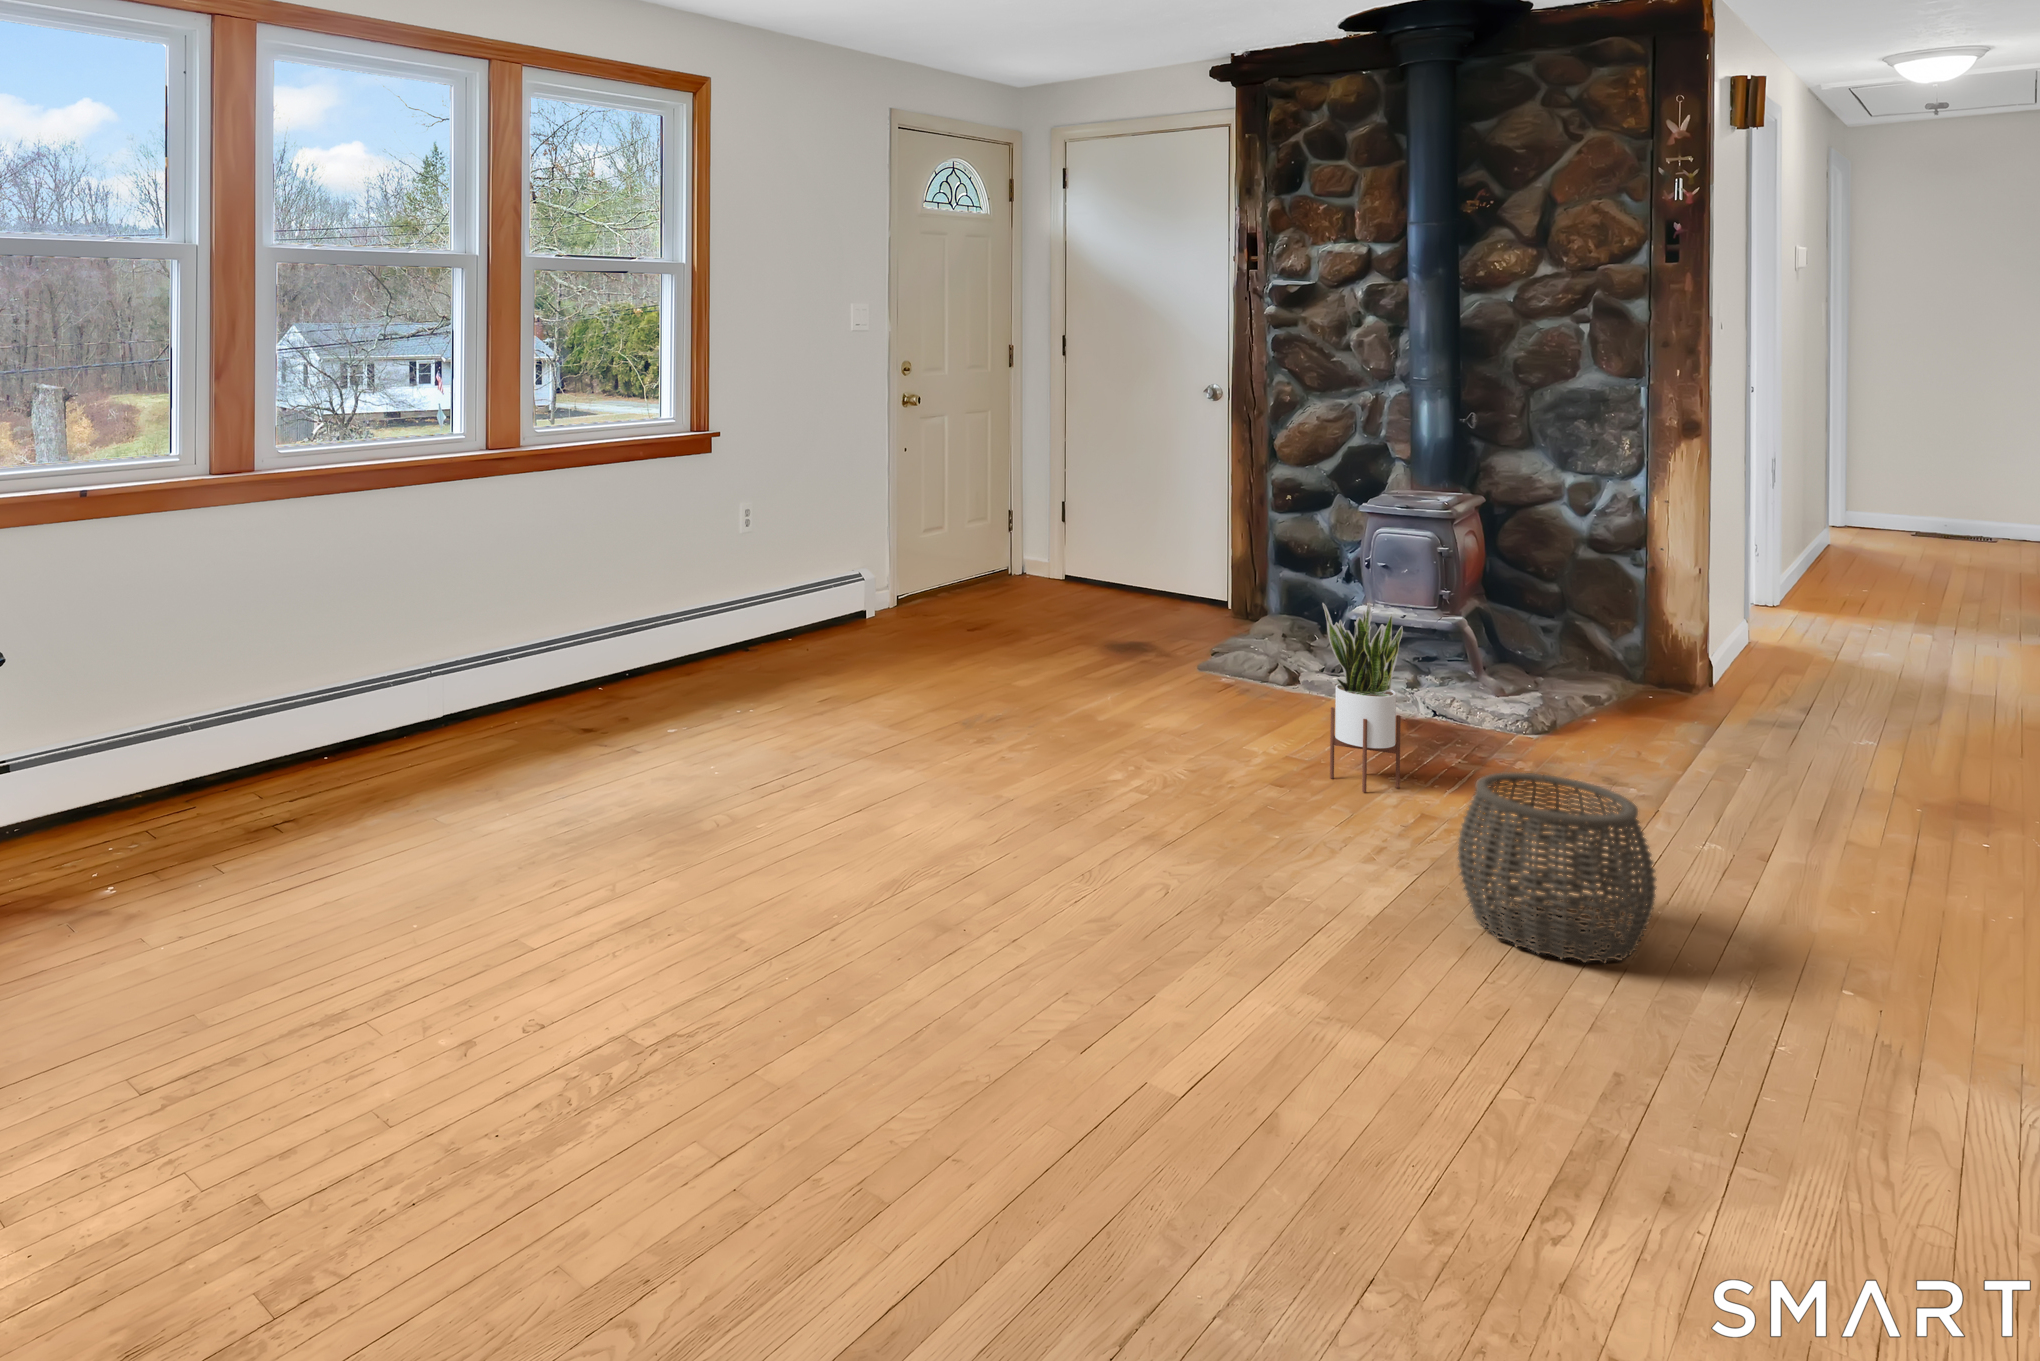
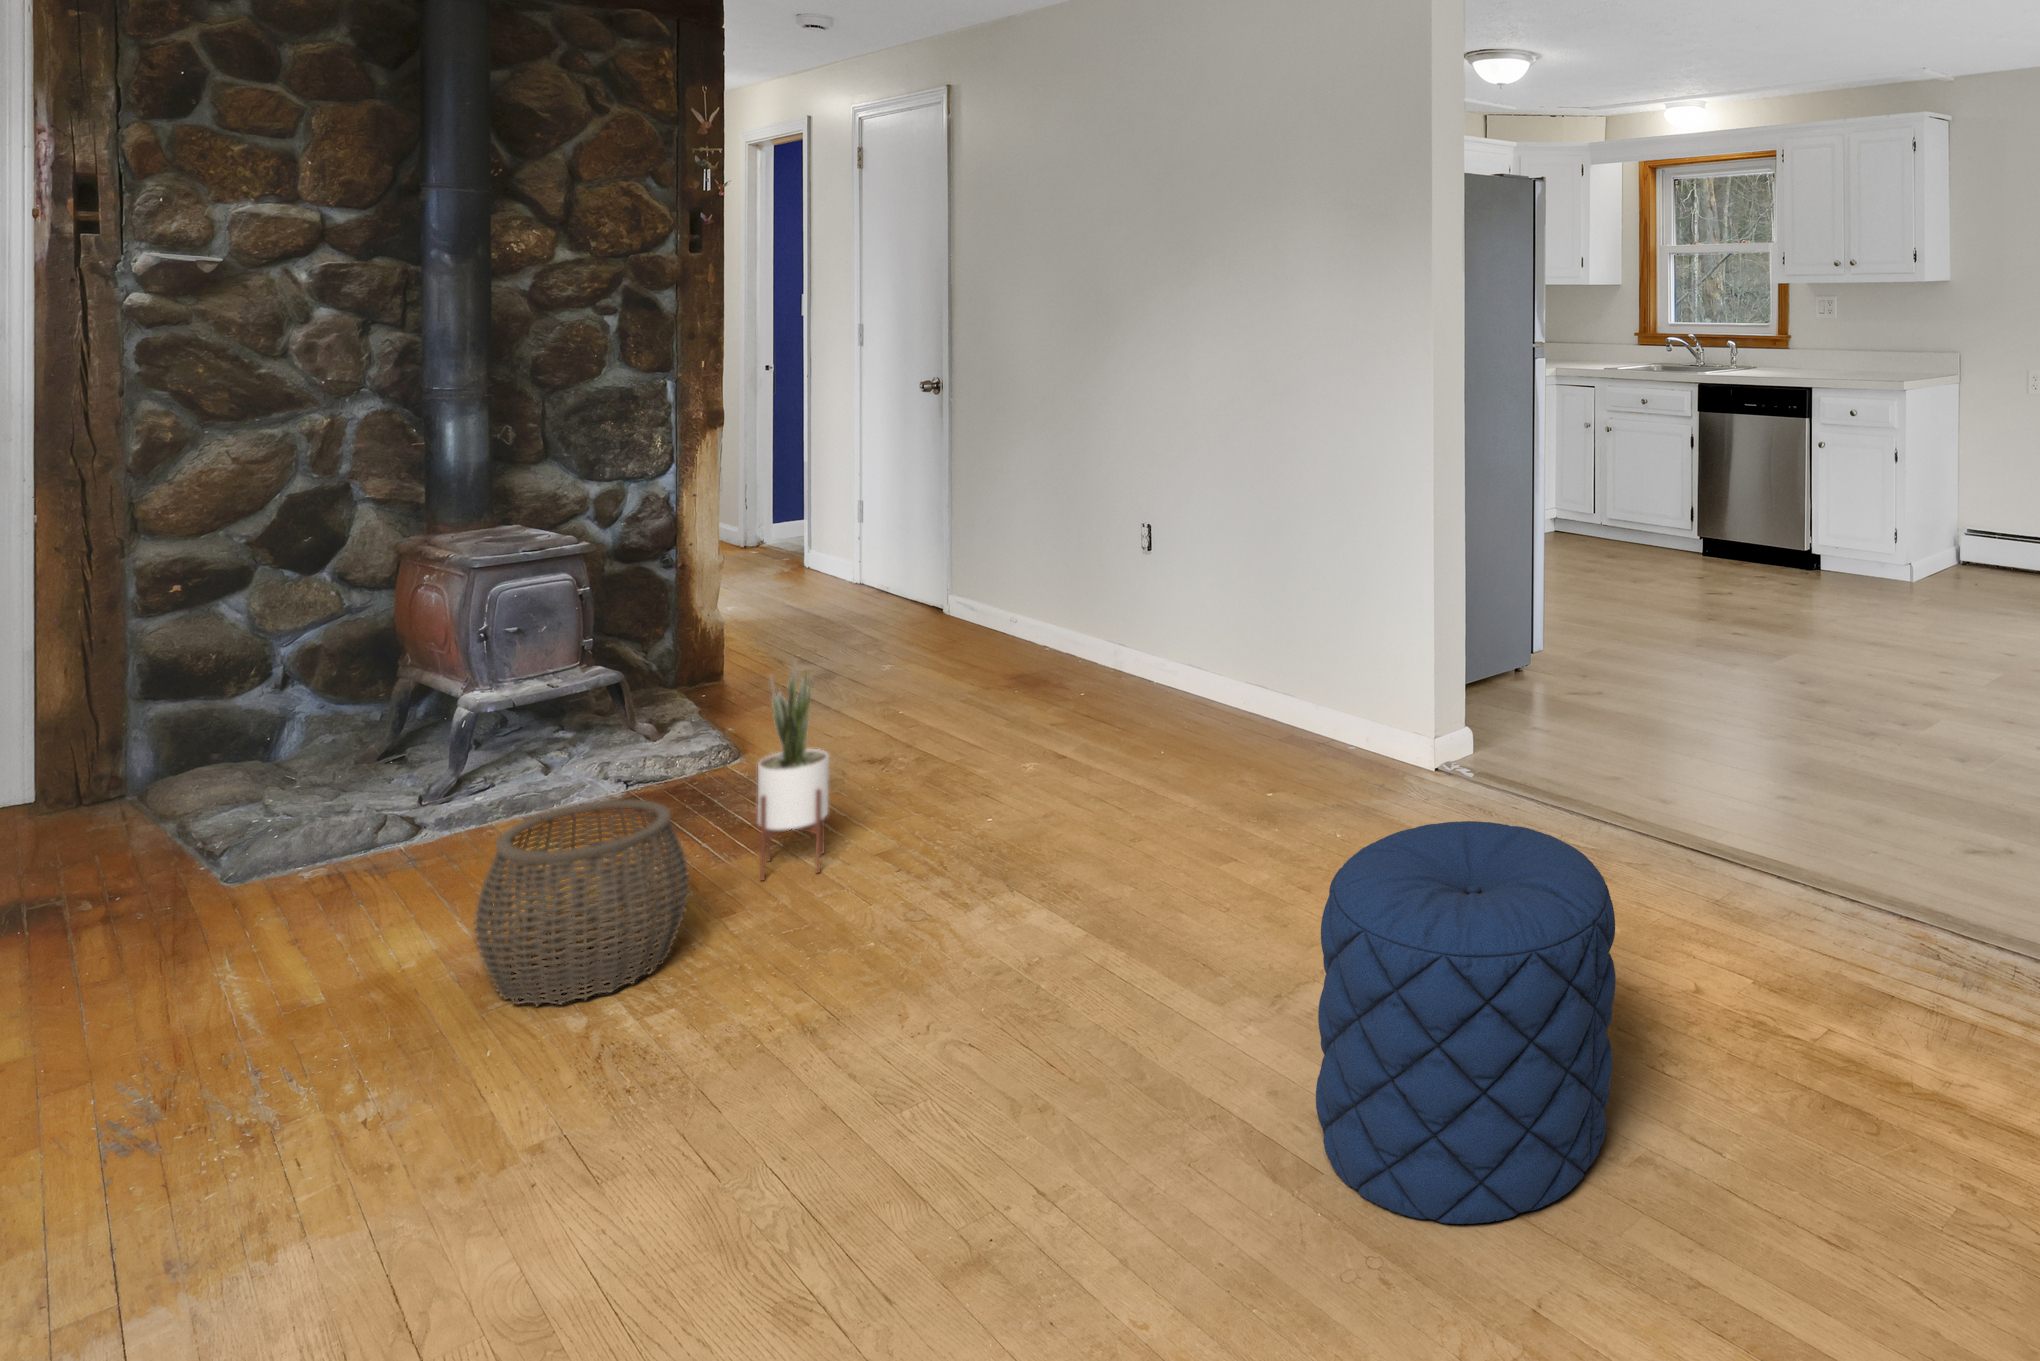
woven basket: present [1458,772,1656,963] -> present [474,799,690,1006]
pouf: none [1024,797,1351,1195] -> present [1316,821,1616,1224]

